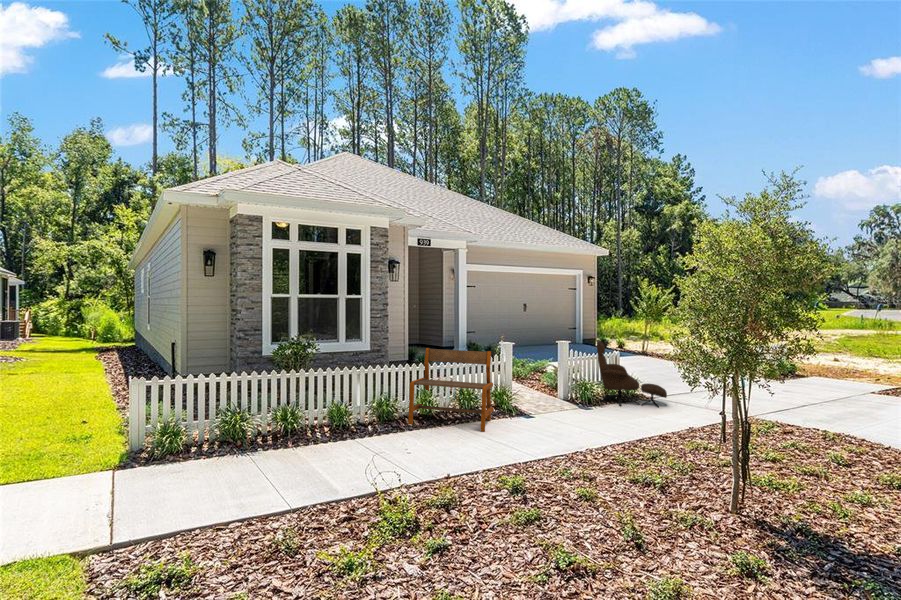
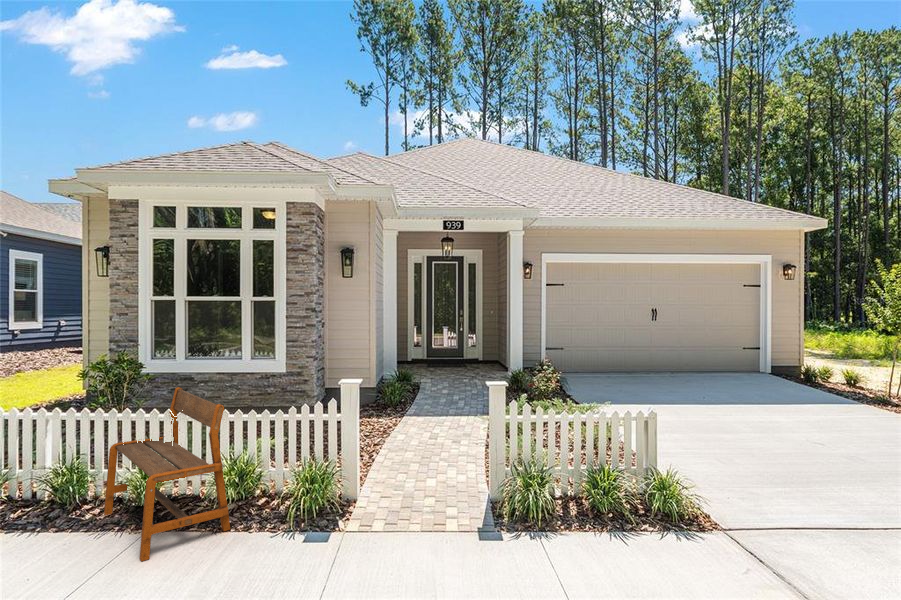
lounge chair: present [597,340,667,408] -> none [515,391,671,565]

